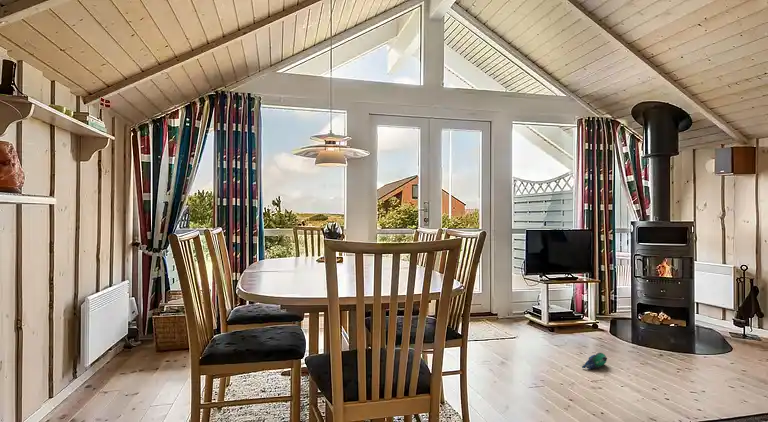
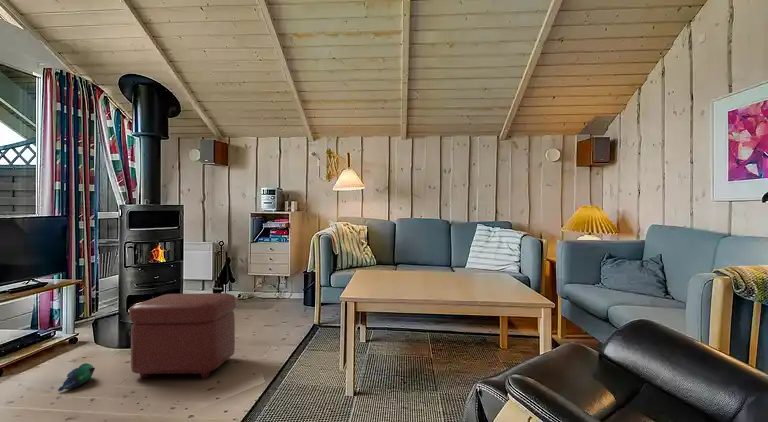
ottoman: none [633,310,737,393] -> present [129,293,236,378]

